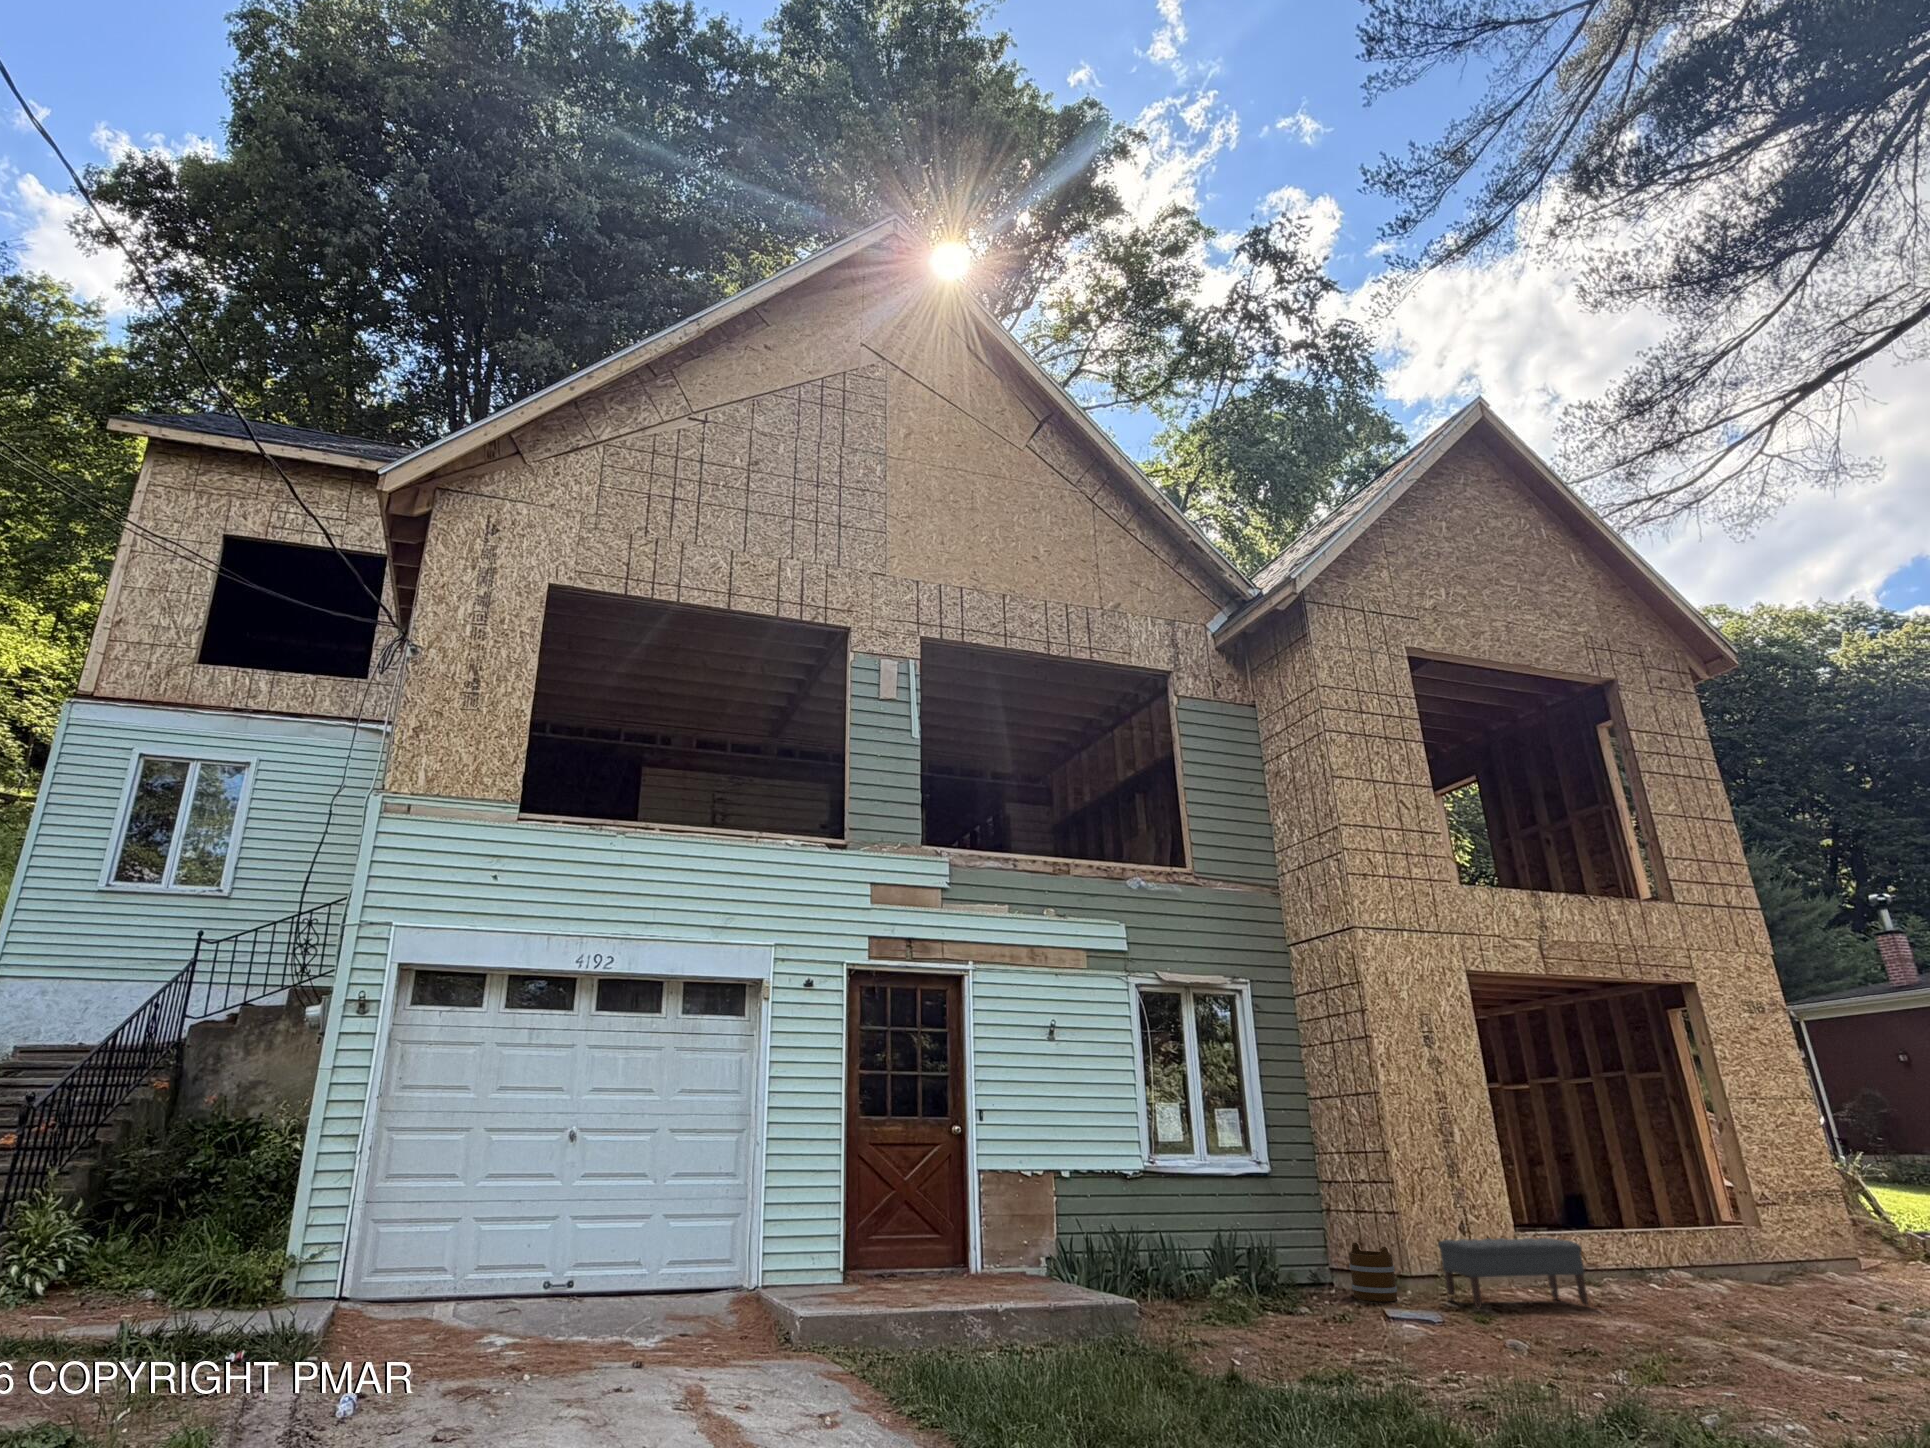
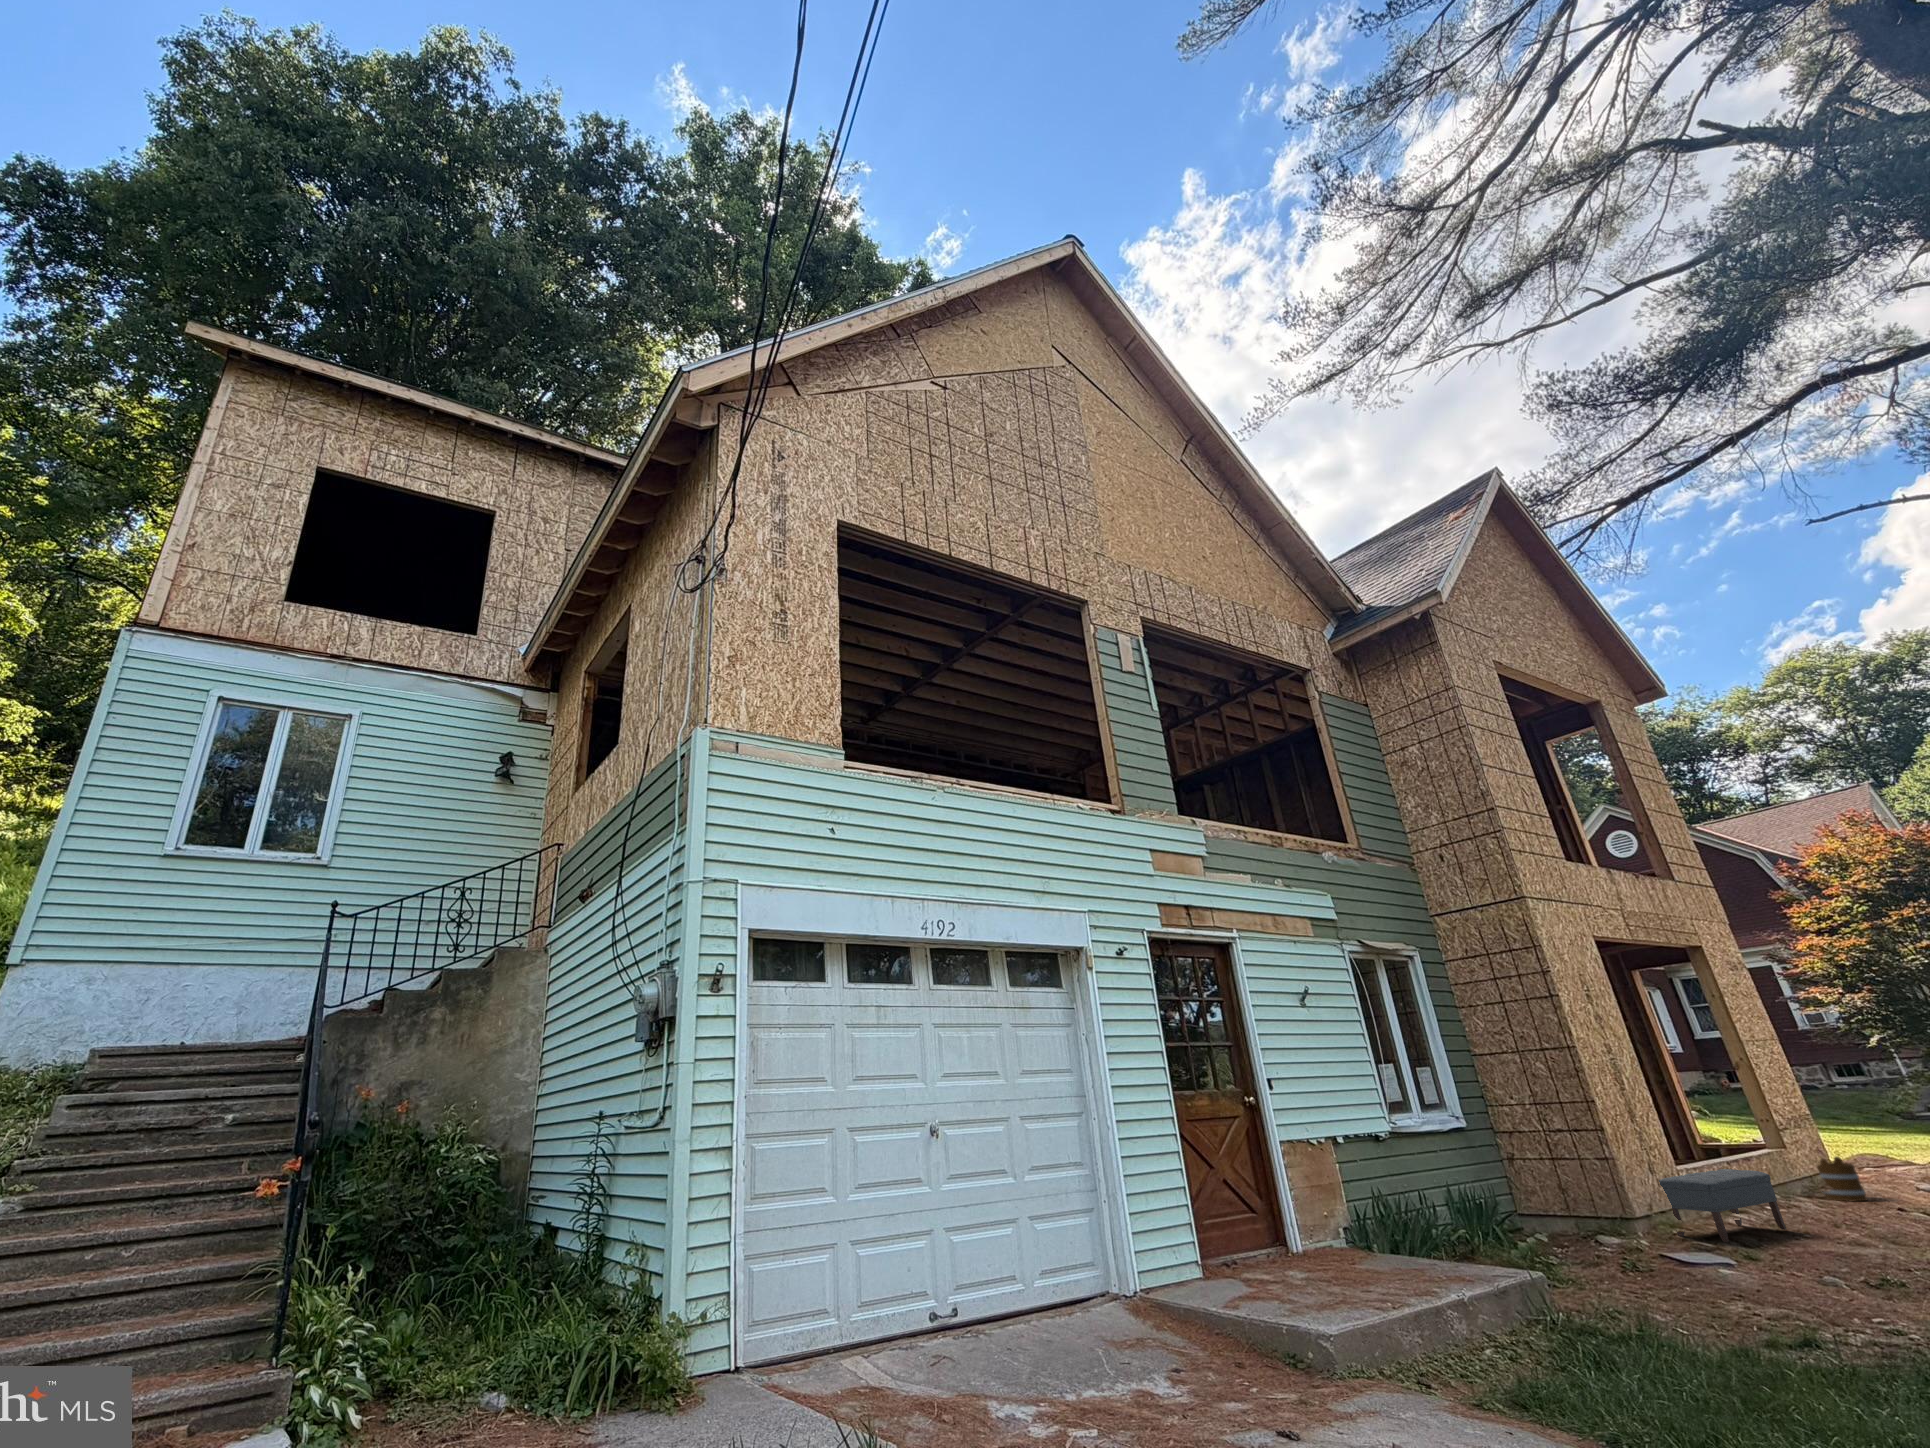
bucket: present [1349,1243,1397,1302] -> present [1817,1156,1867,1201]

